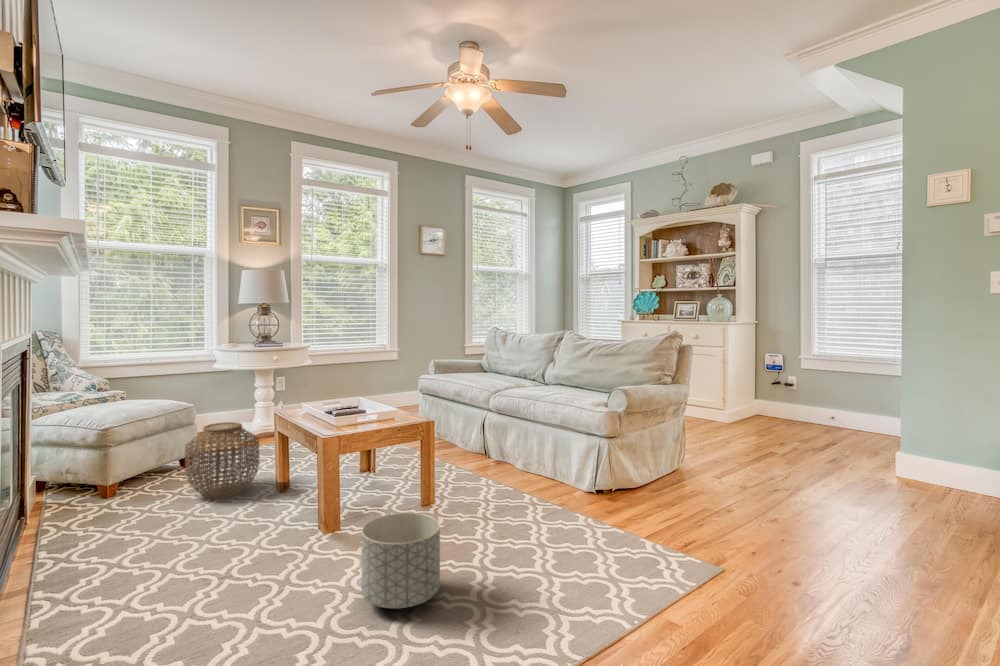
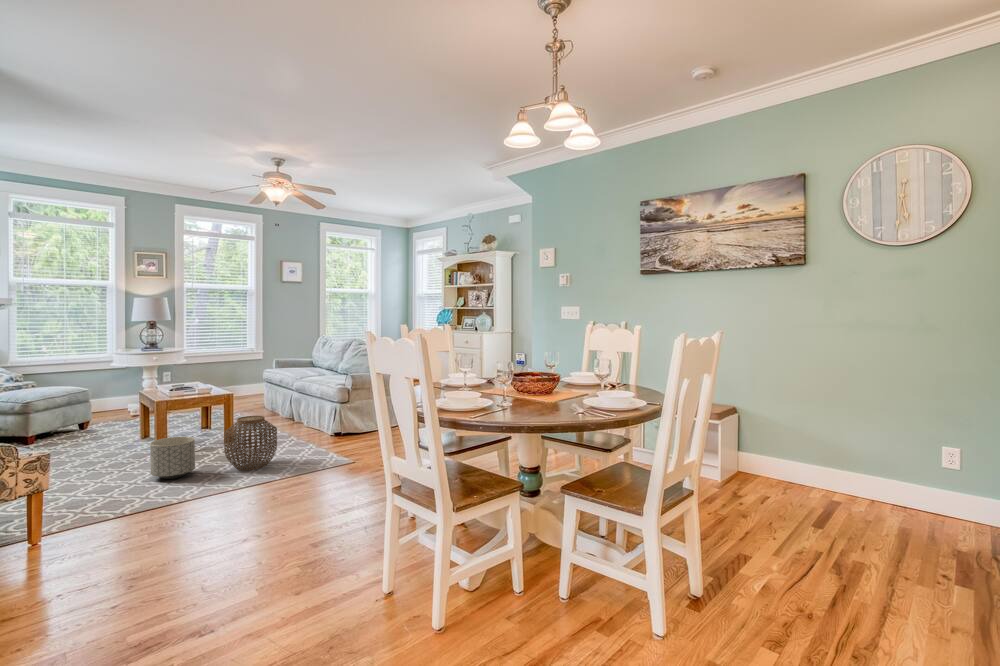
woven basket: present [185,422,259,499] -> present [224,416,277,471]

